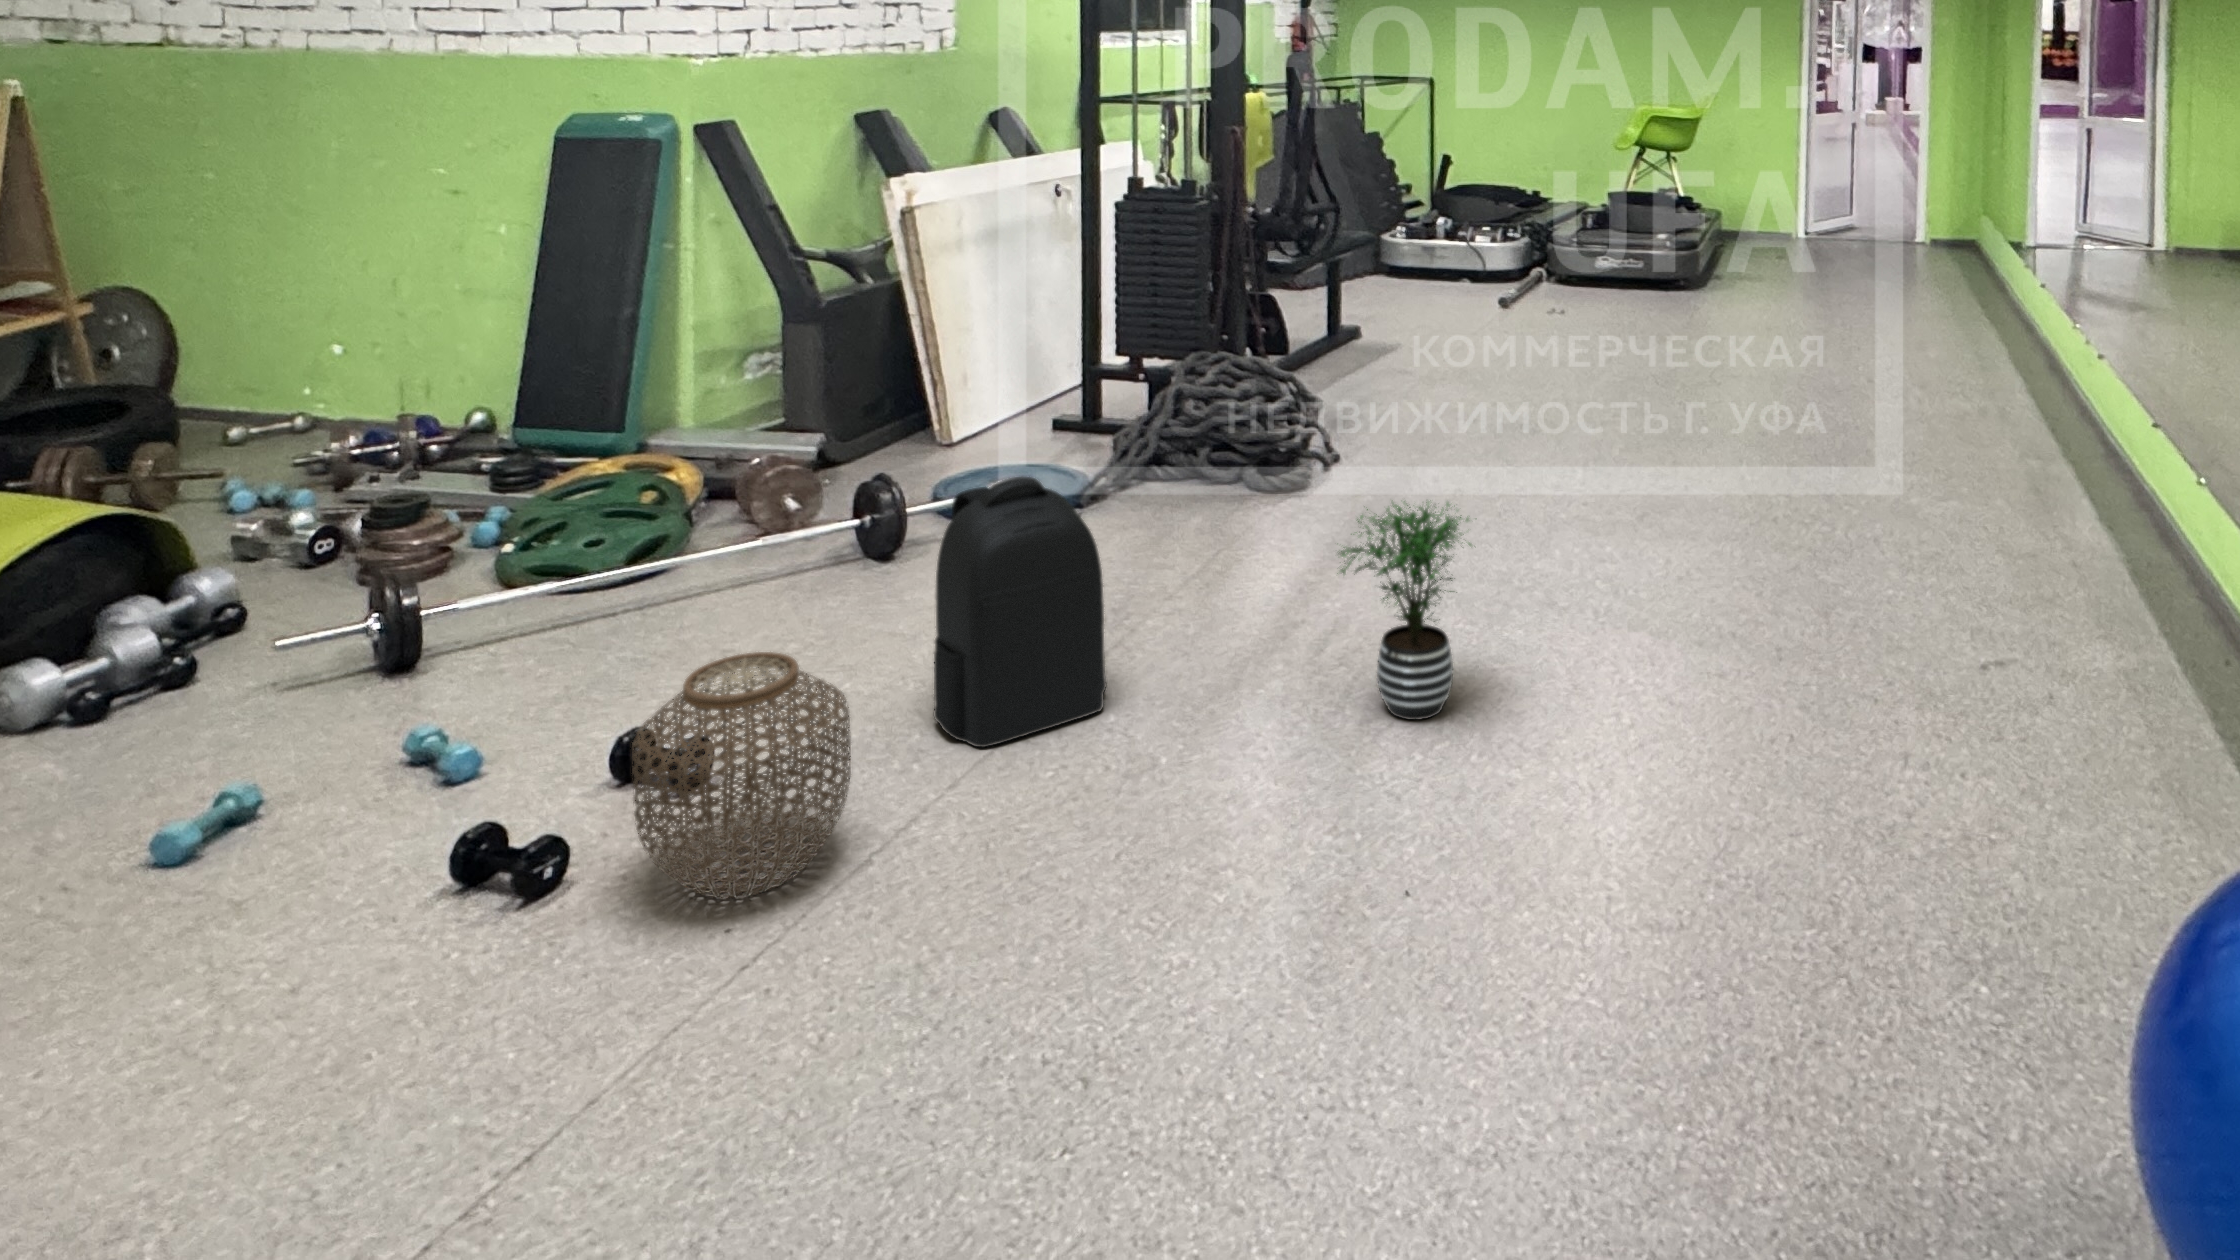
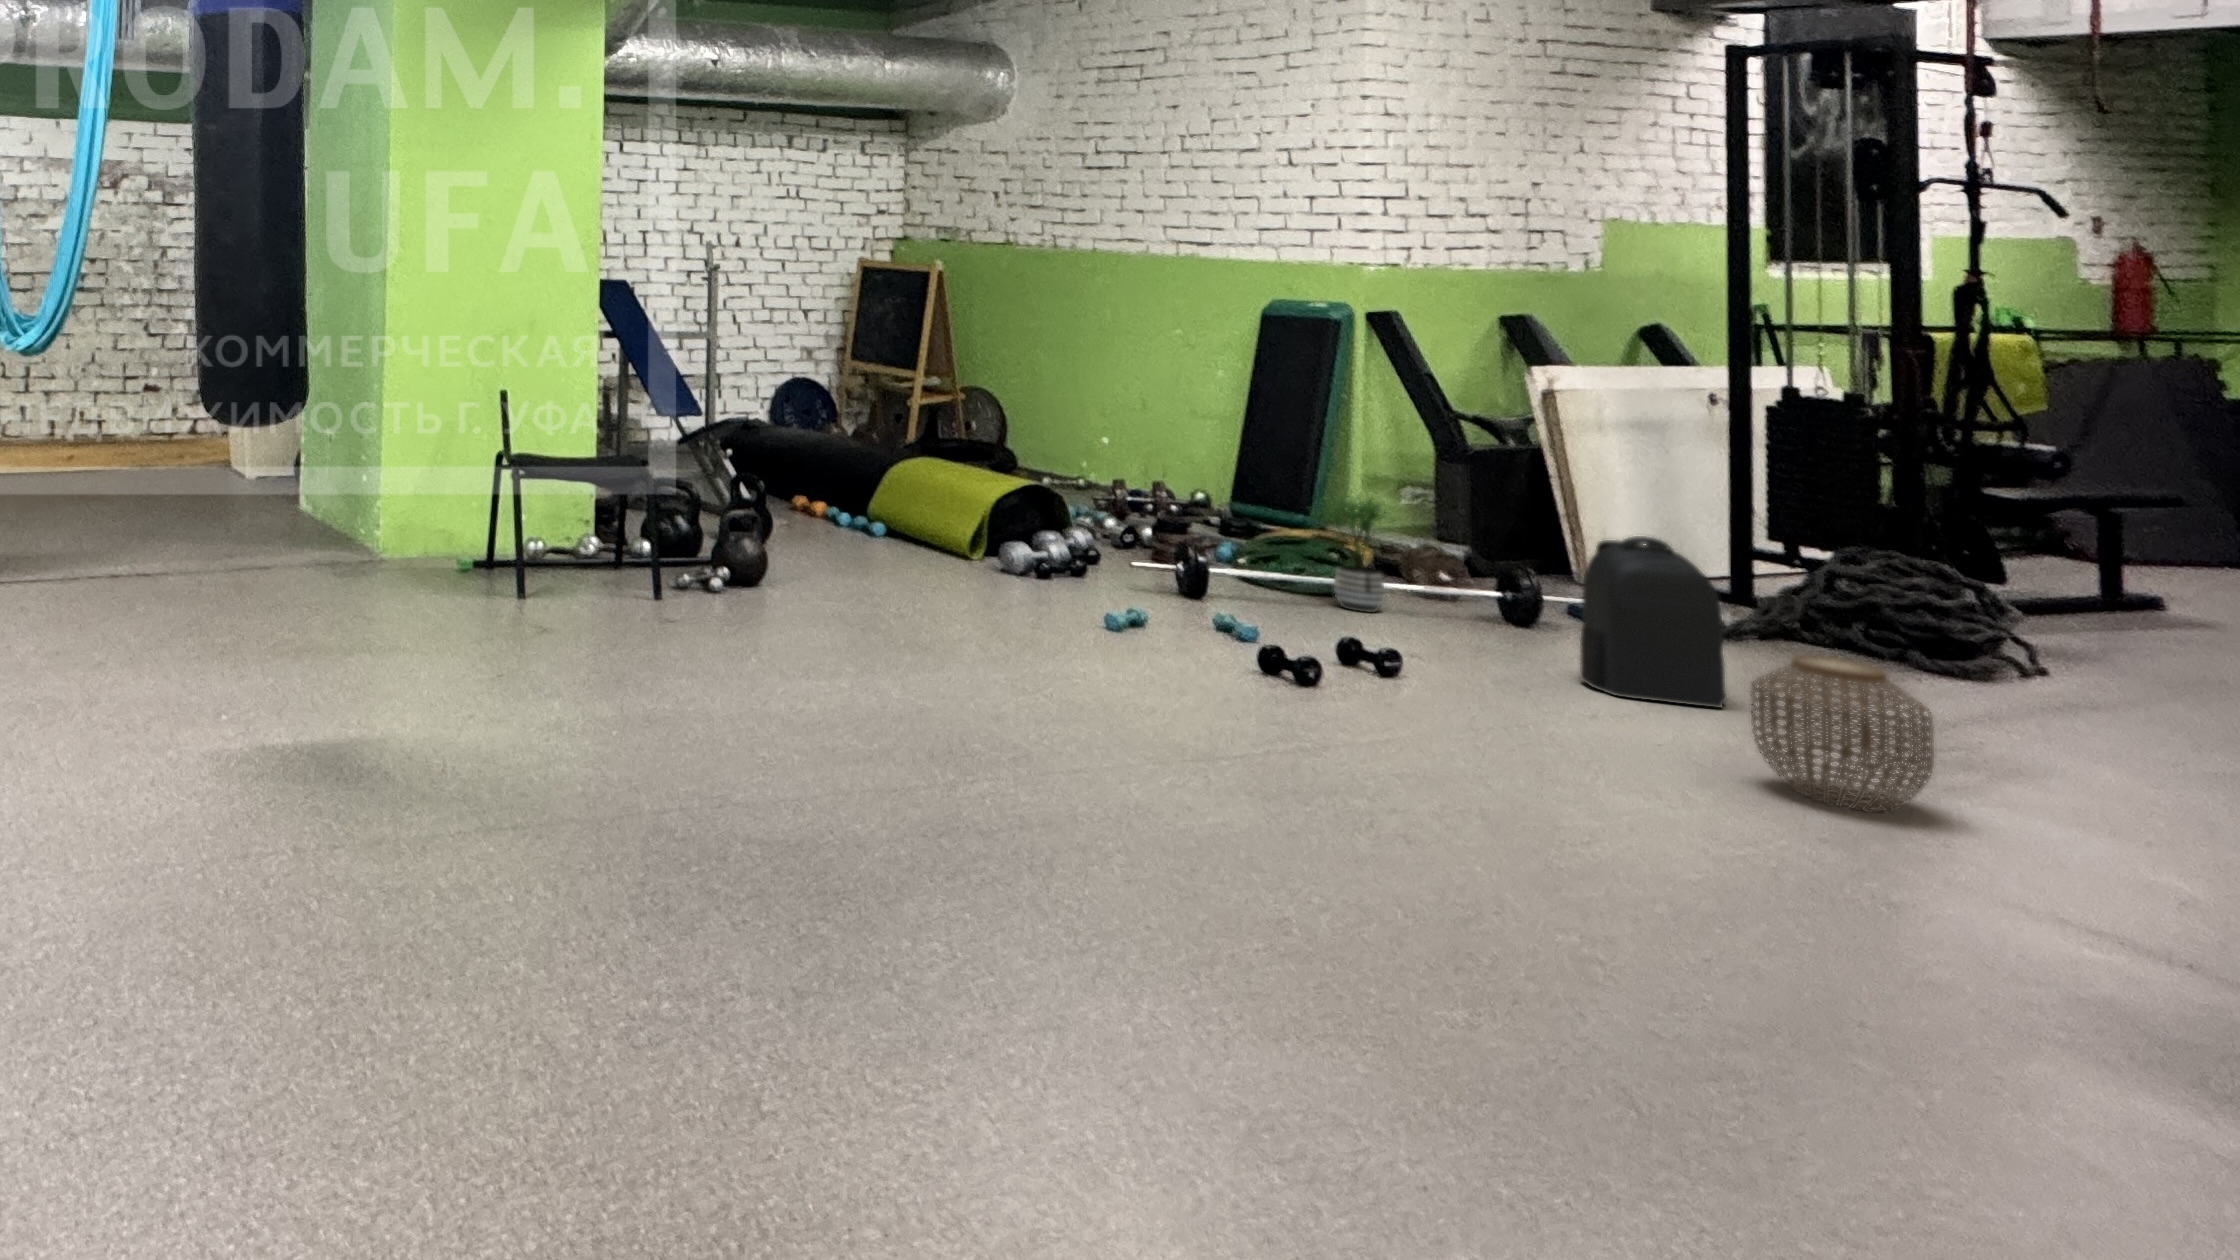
potted plant: present [1339,501,1471,720] -> present [1311,495,1401,612]
woven basket: present [632,652,851,898] -> present [1751,655,1934,812]

